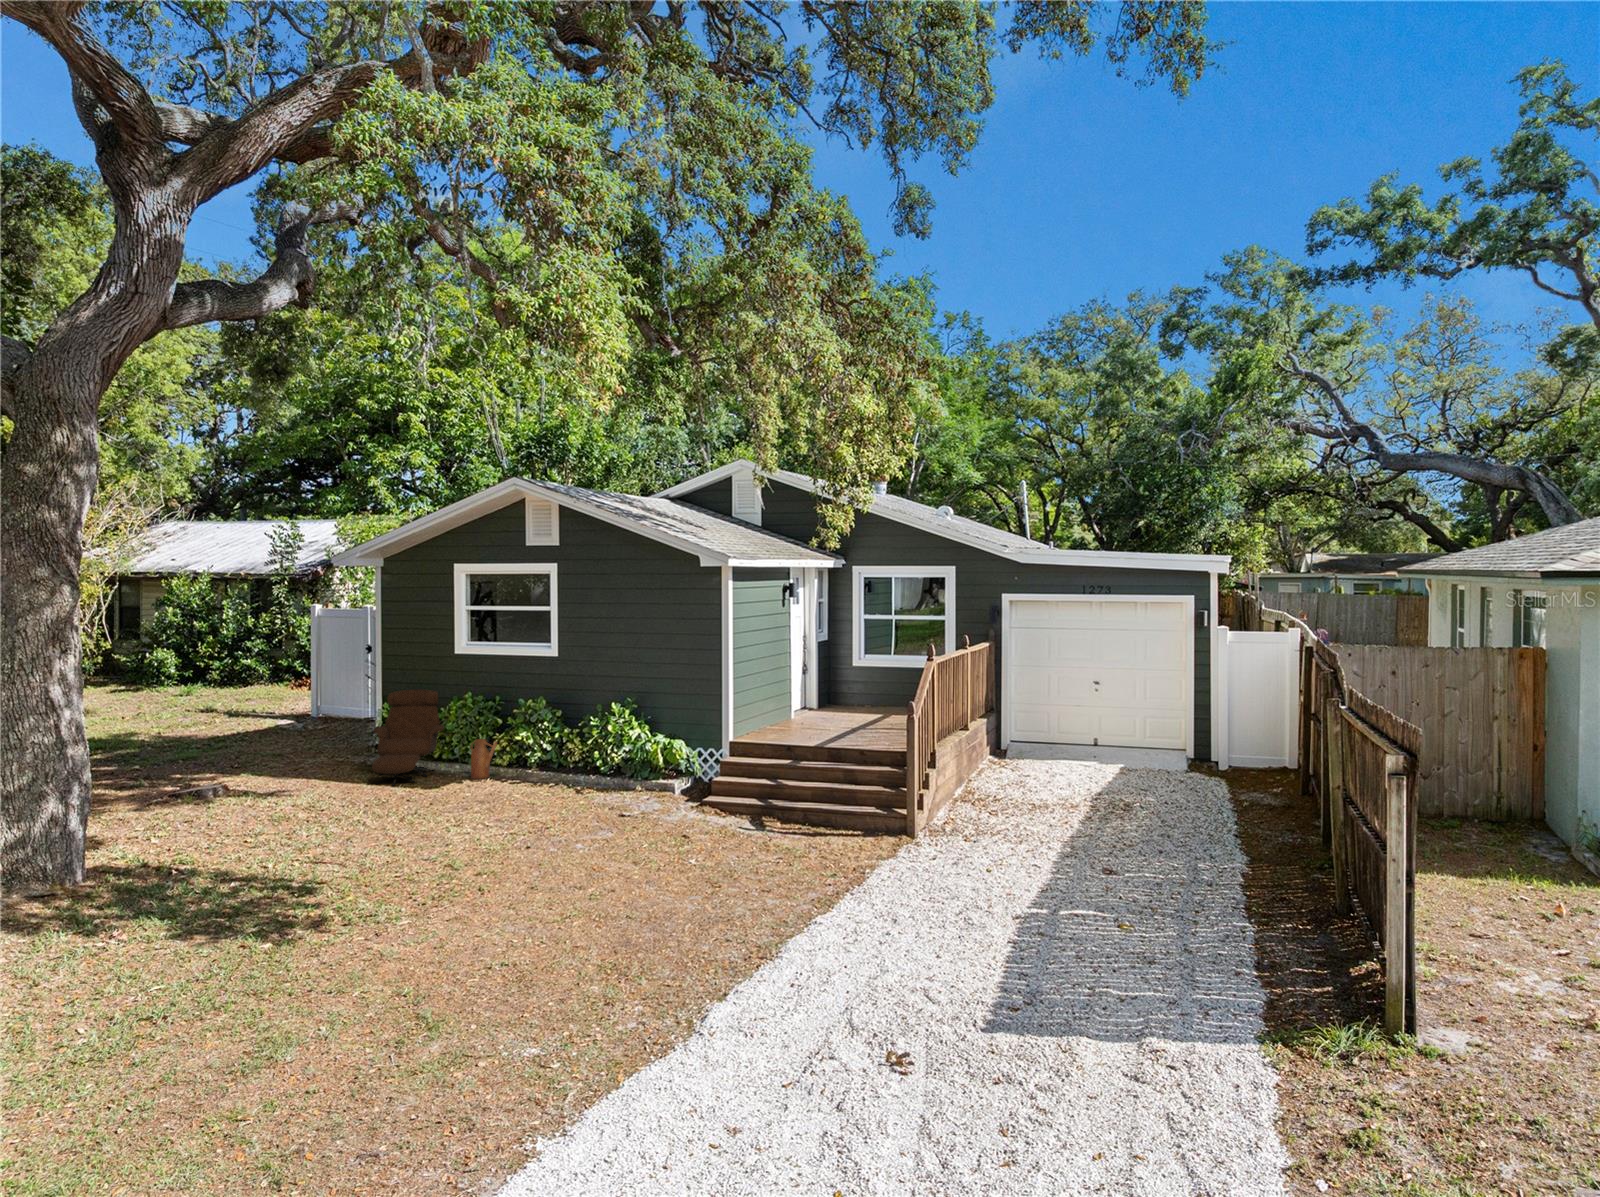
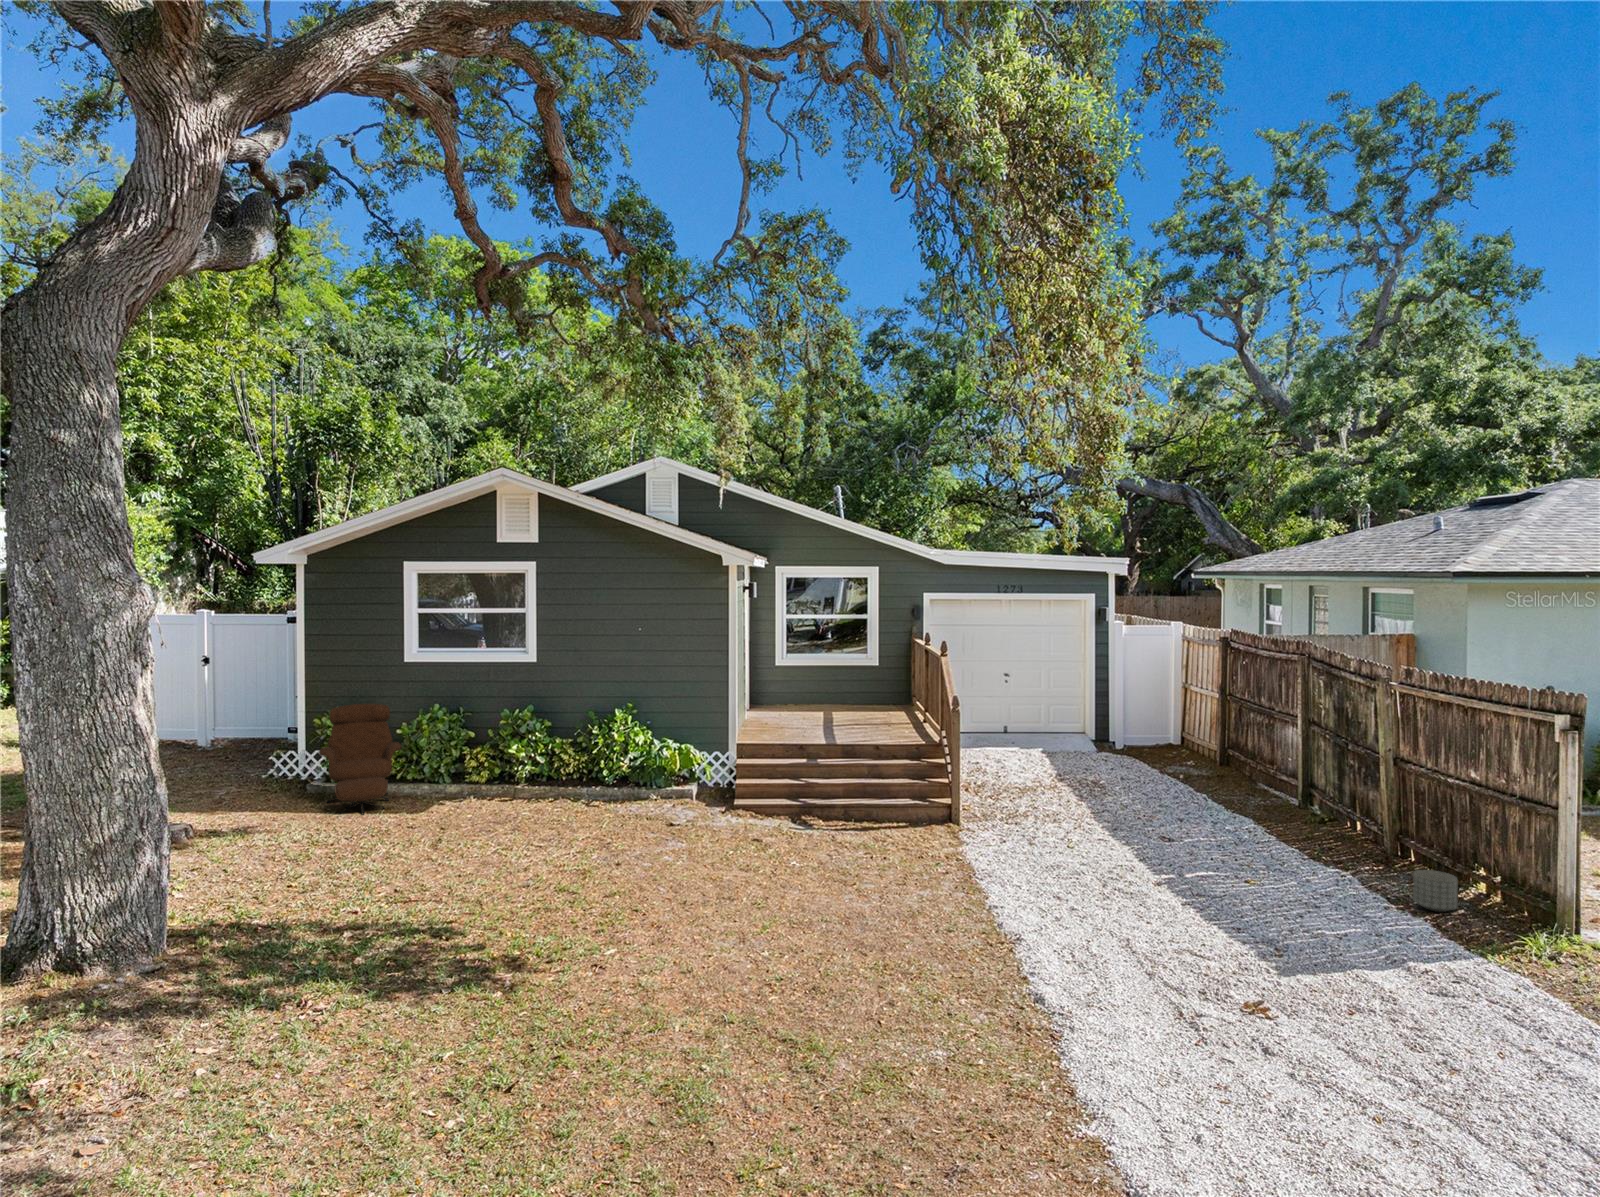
watering can: present [471,739,497,779] -> none [440,755,477,800]
planter: none [1311,922,1361,974] -> present [1413,870,1457,912]

